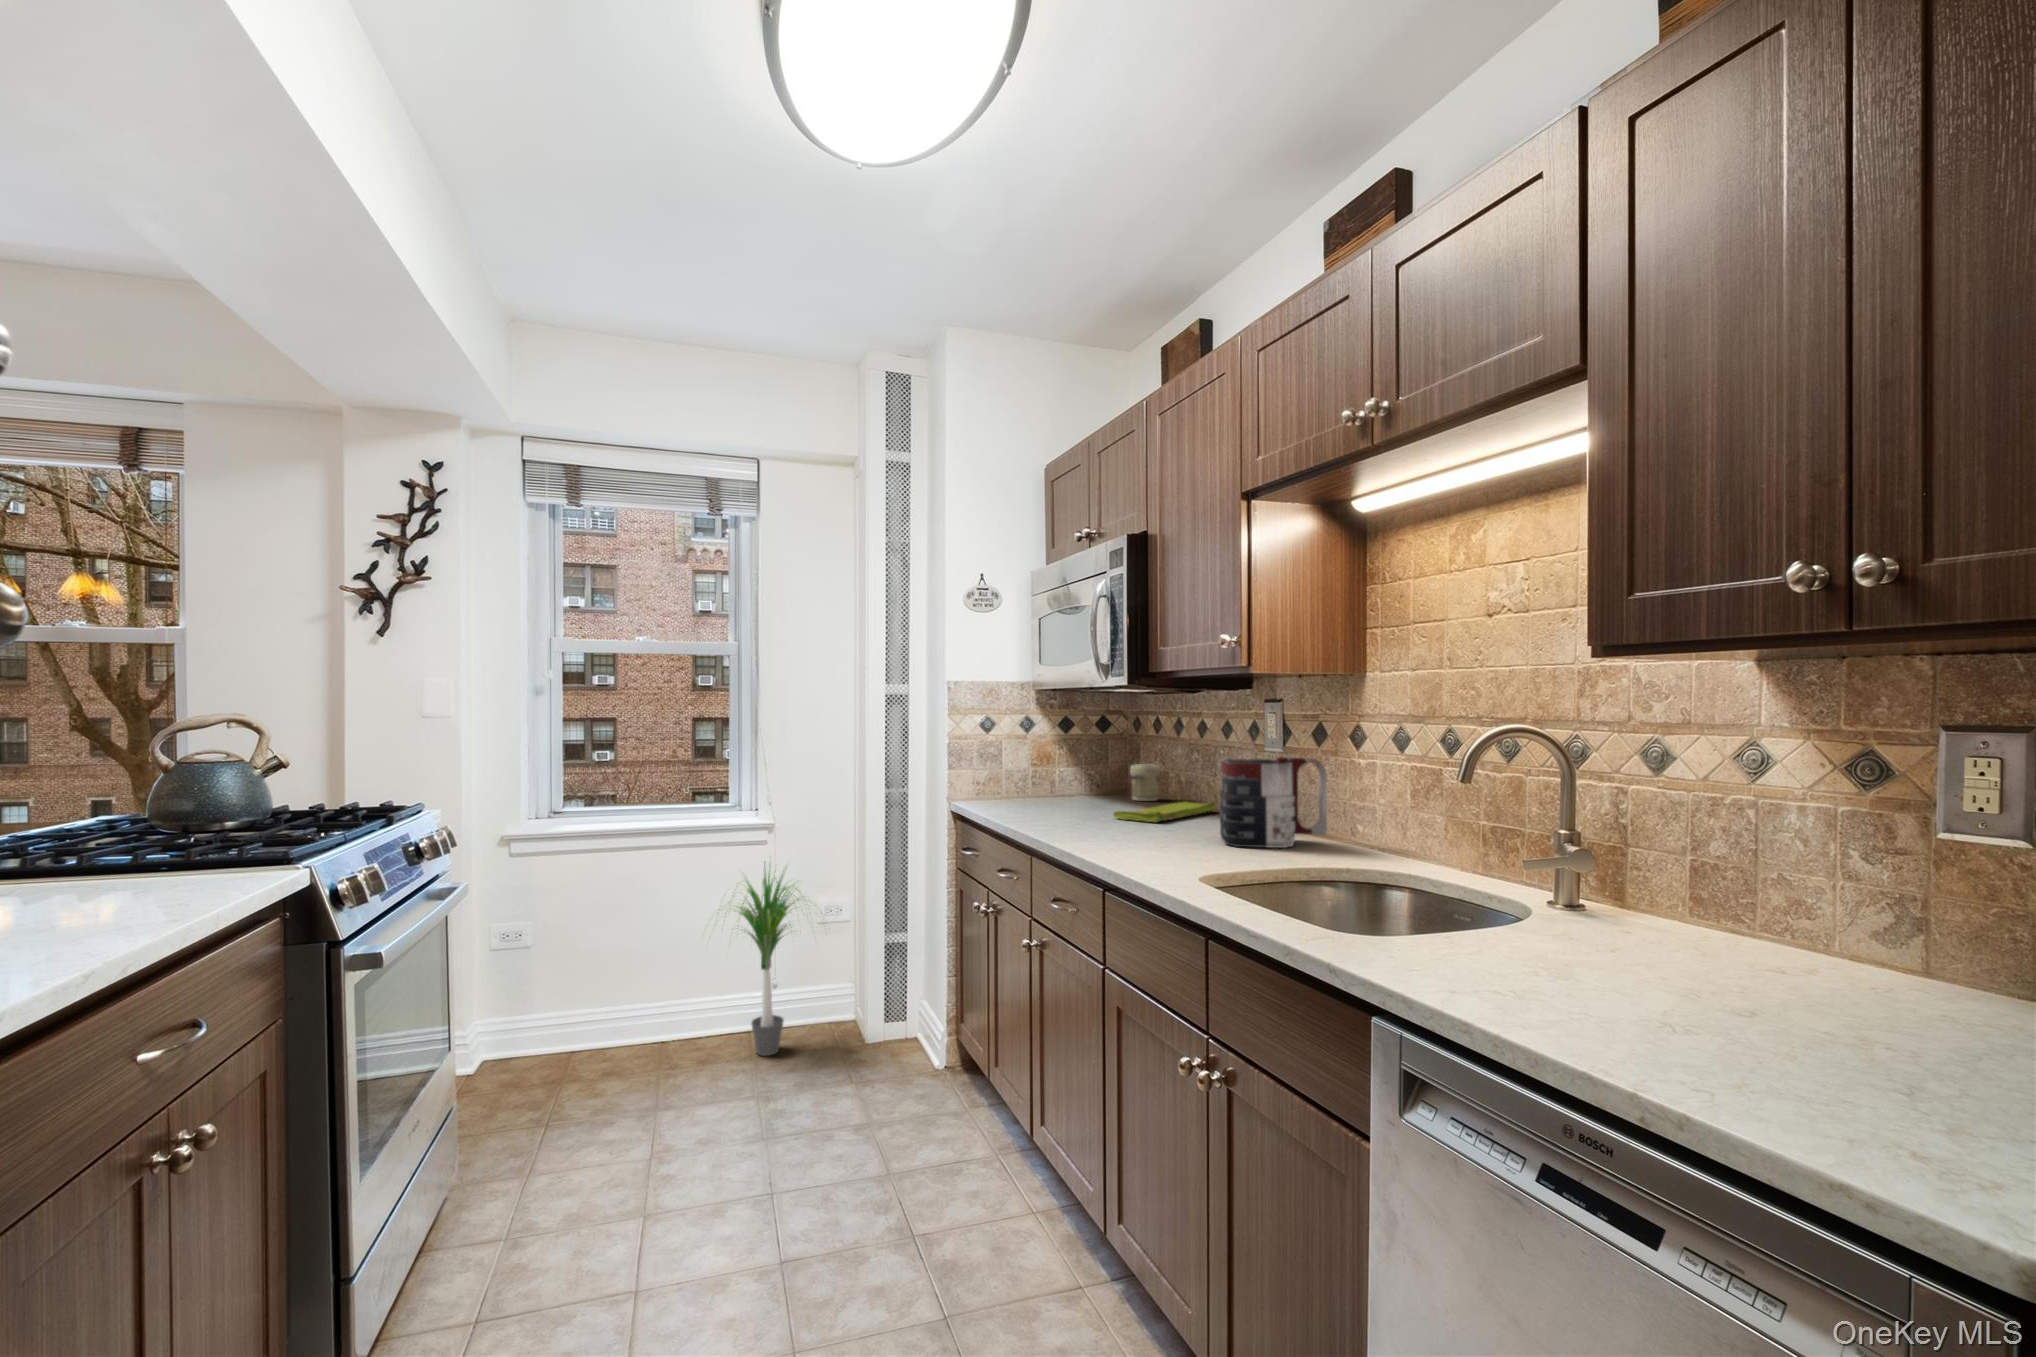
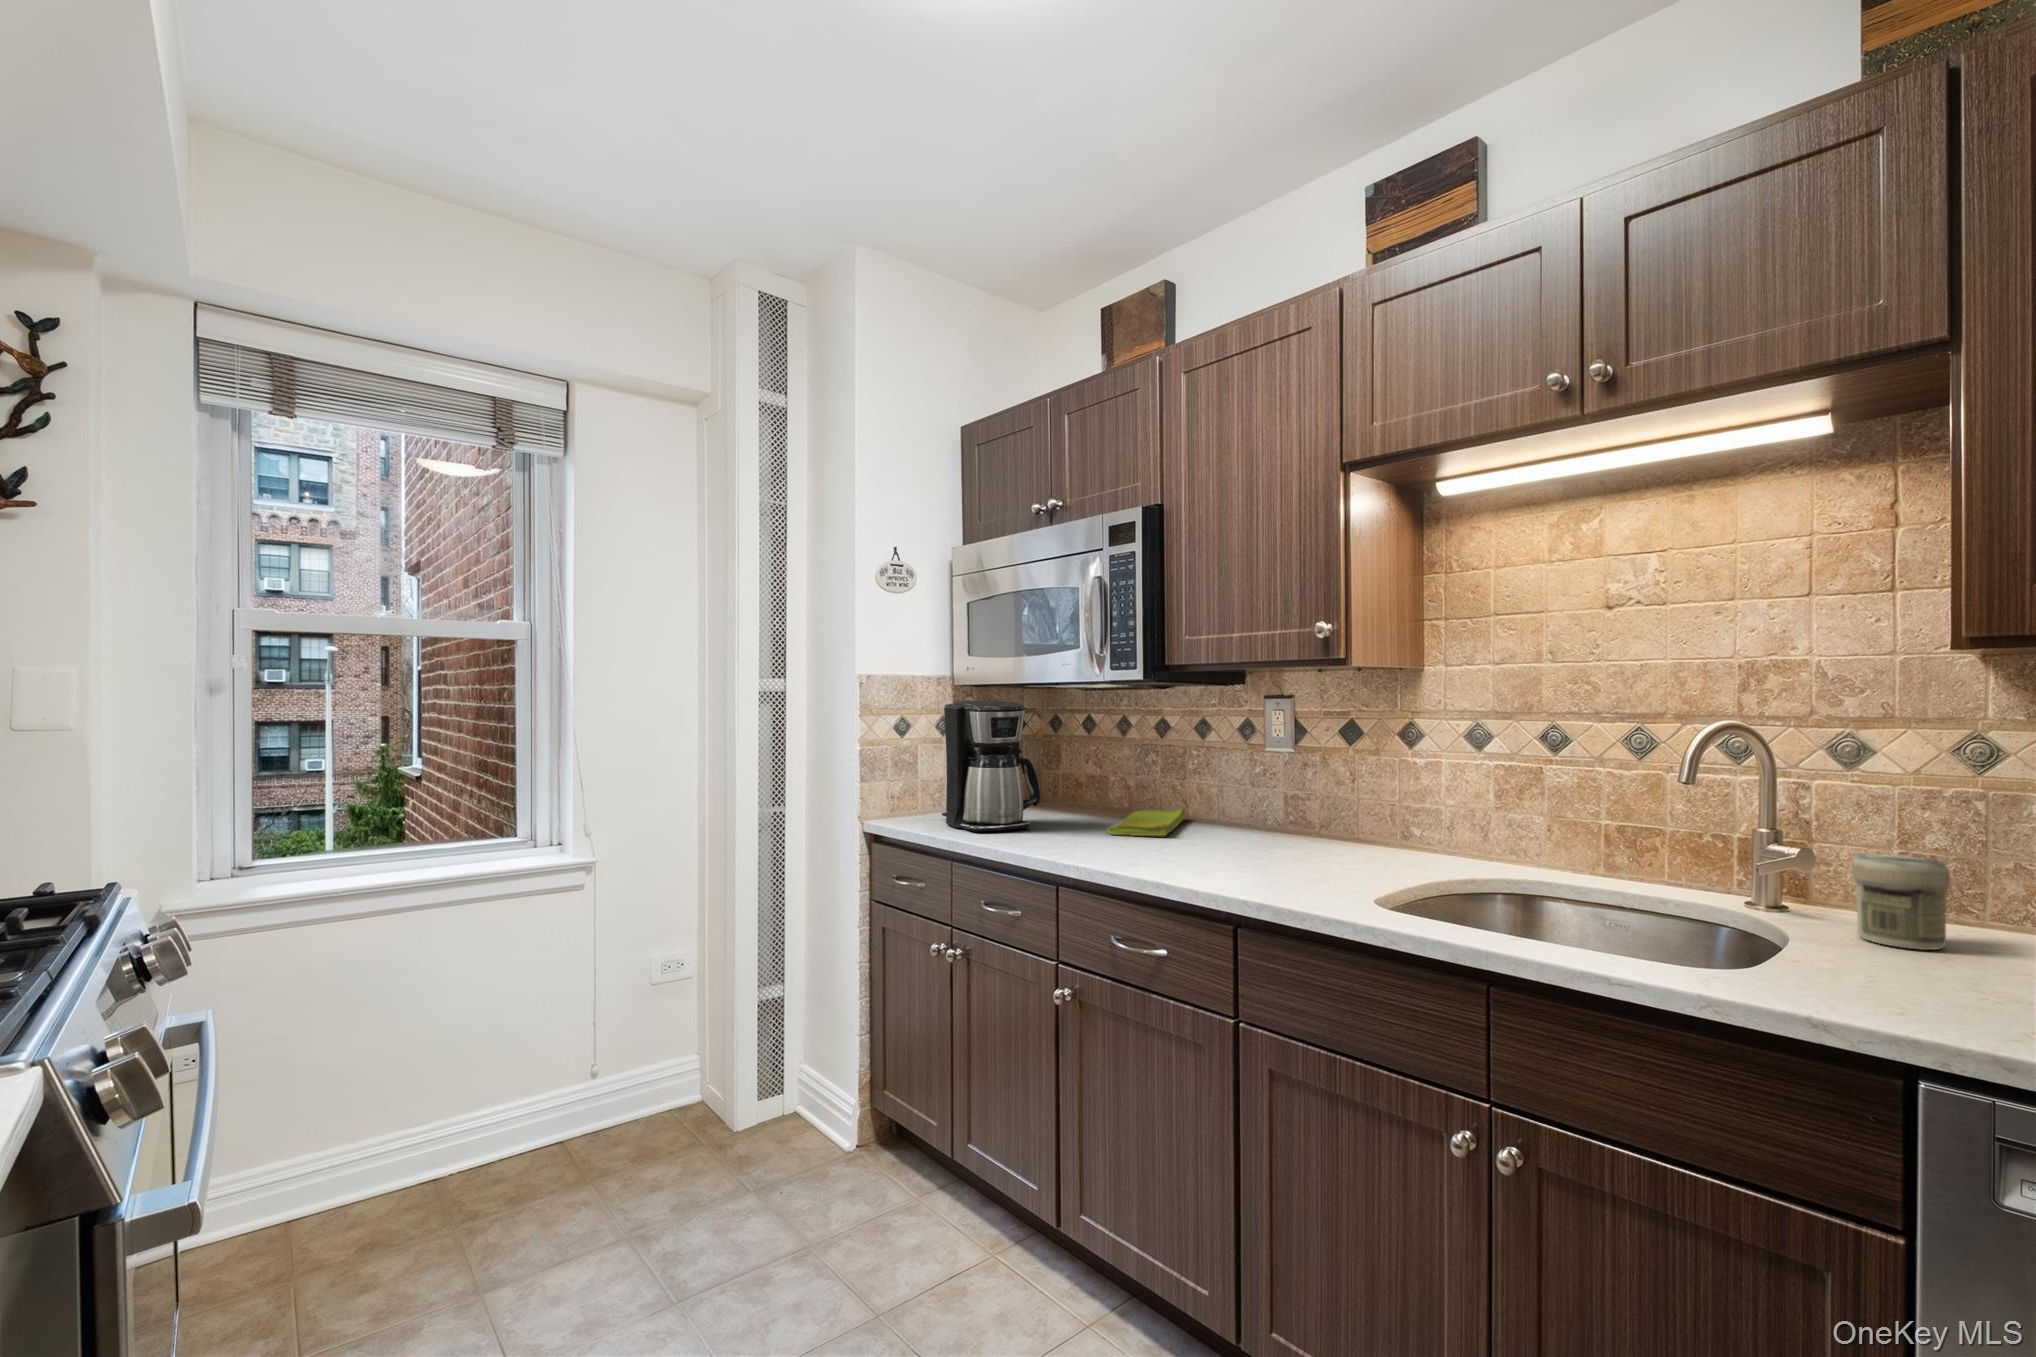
coffee maker: none [1000,703,1077,811] -> present [942,701,1040,832]
mug: present [1220,757,1327,848] -> none [1273,758,1386,862]
jar: present [1130,764,1160,801] -> present [1851,854,1950,950]
potted plant: present [719,865,822,1056] -> none [510,901,698,1179]

